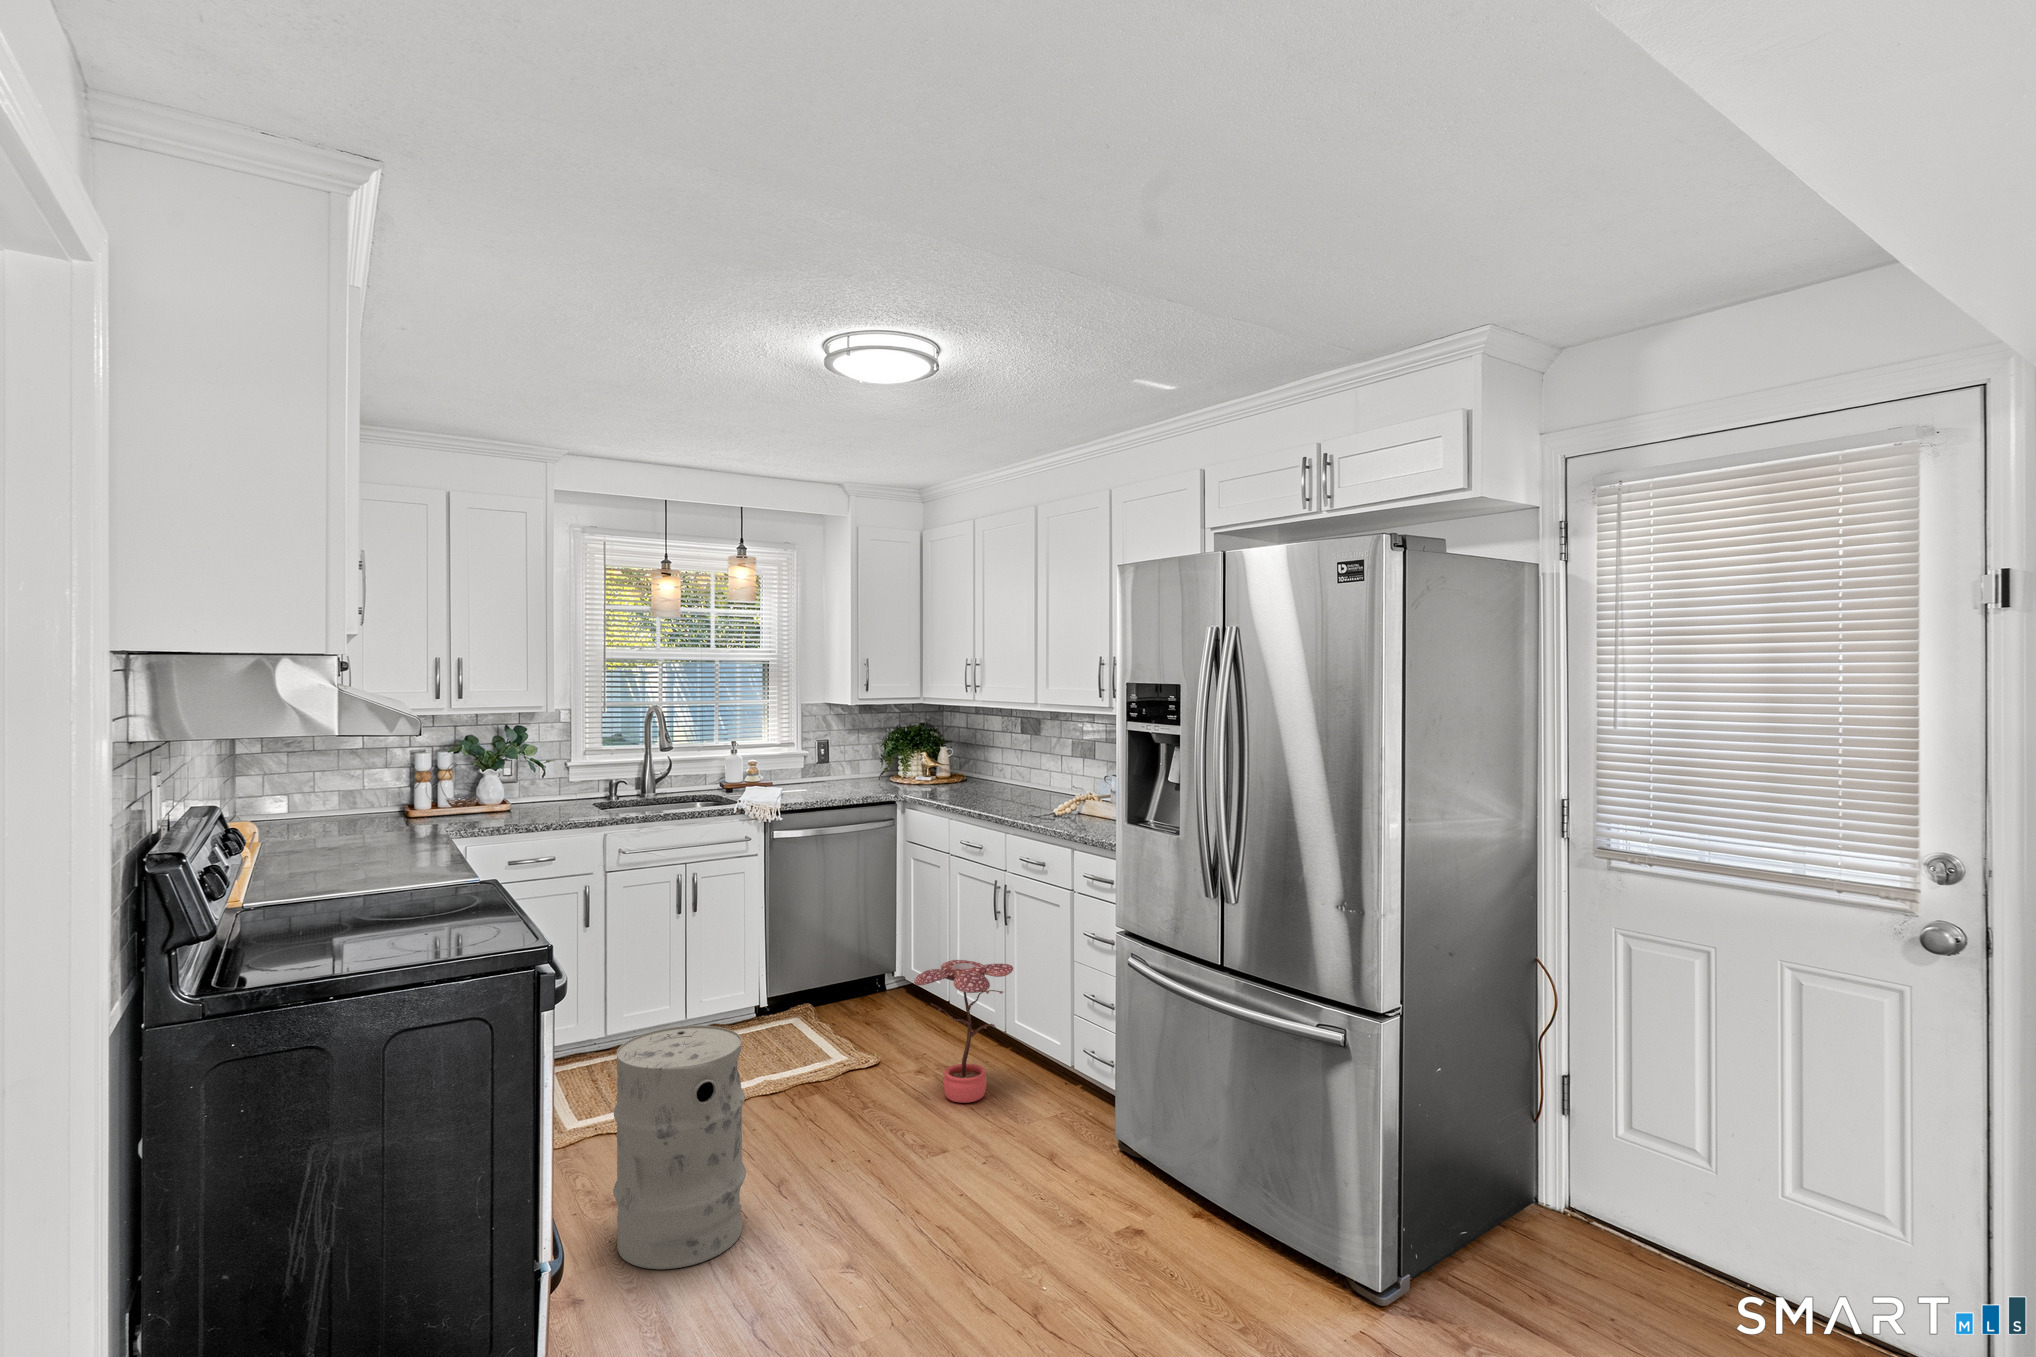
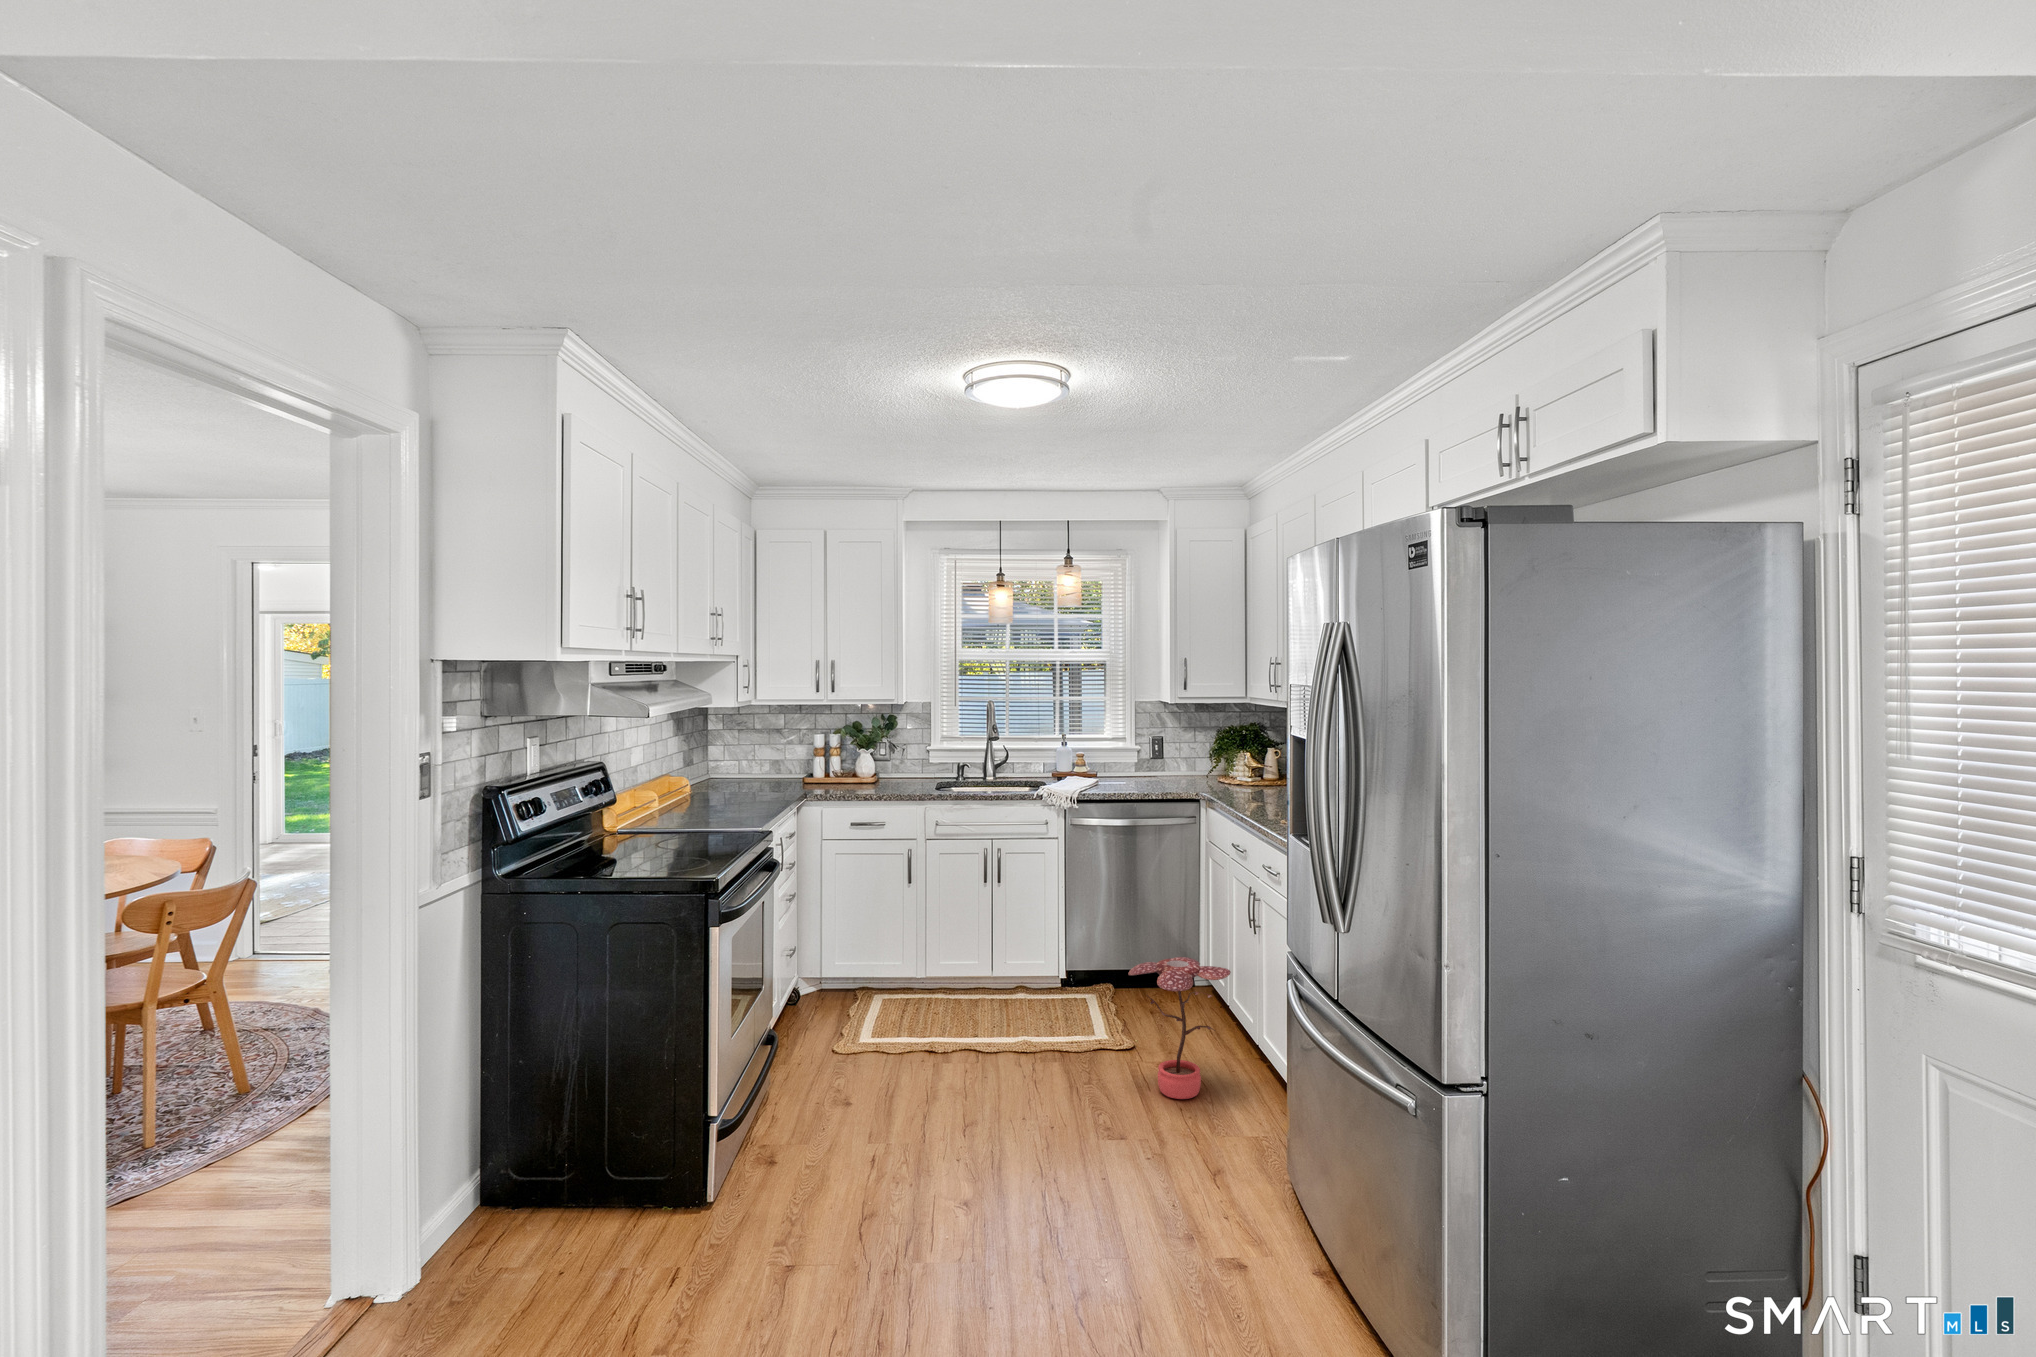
trash can: present [613,1025,746,1269] -> none [807,973,913,1174]

